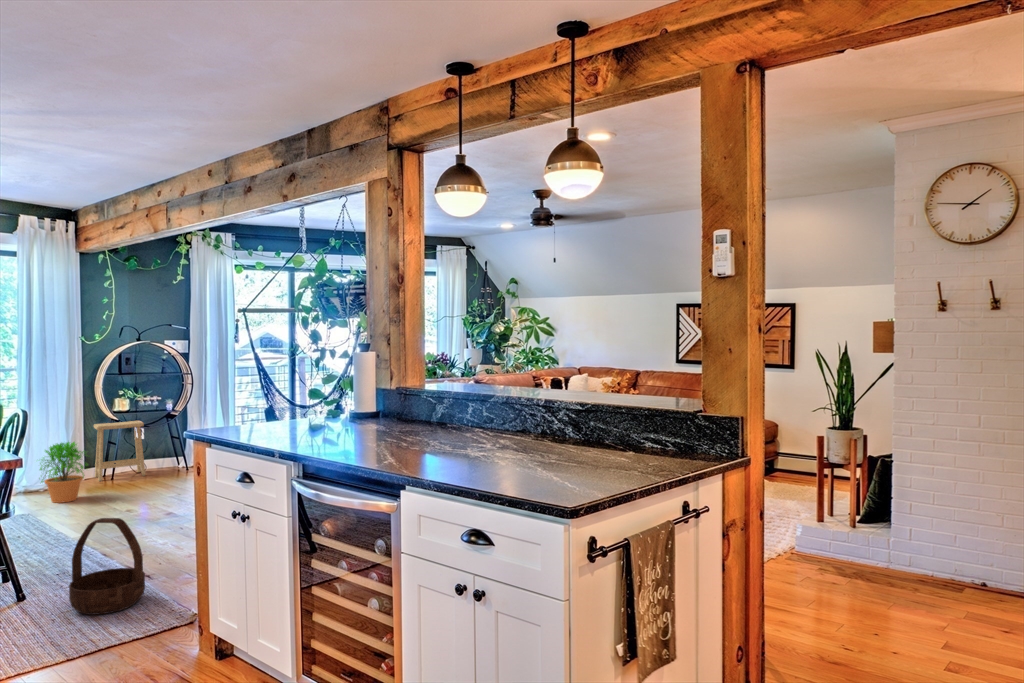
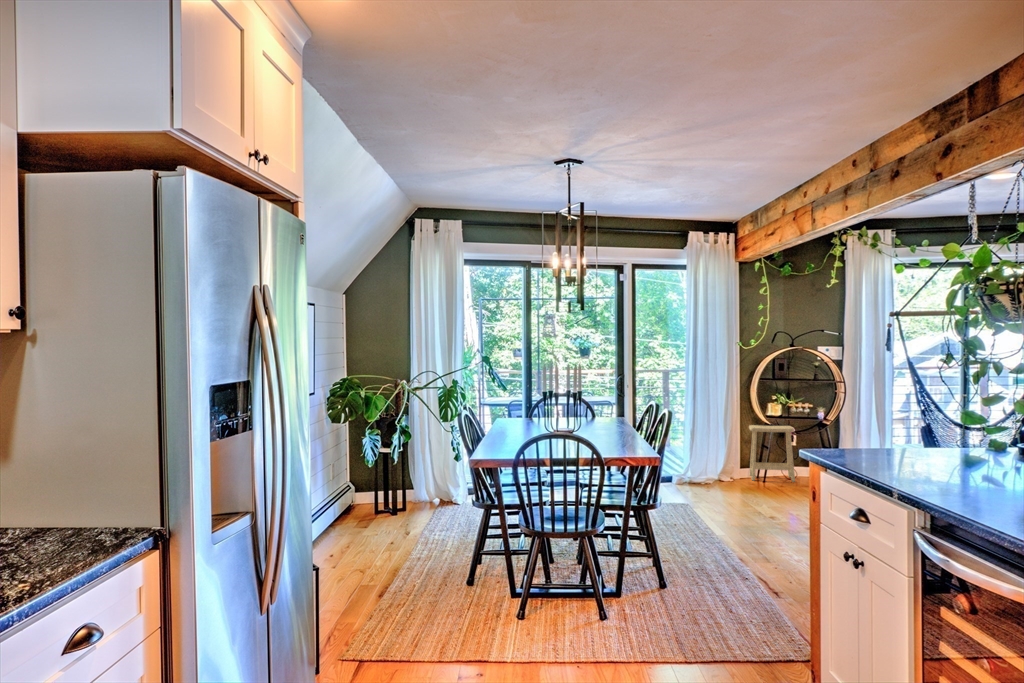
potted plant: present [40,442,84,503] -> none [696,438,743,496]
basket: present [69,518,145,615] -> none [699,526,768,624]

